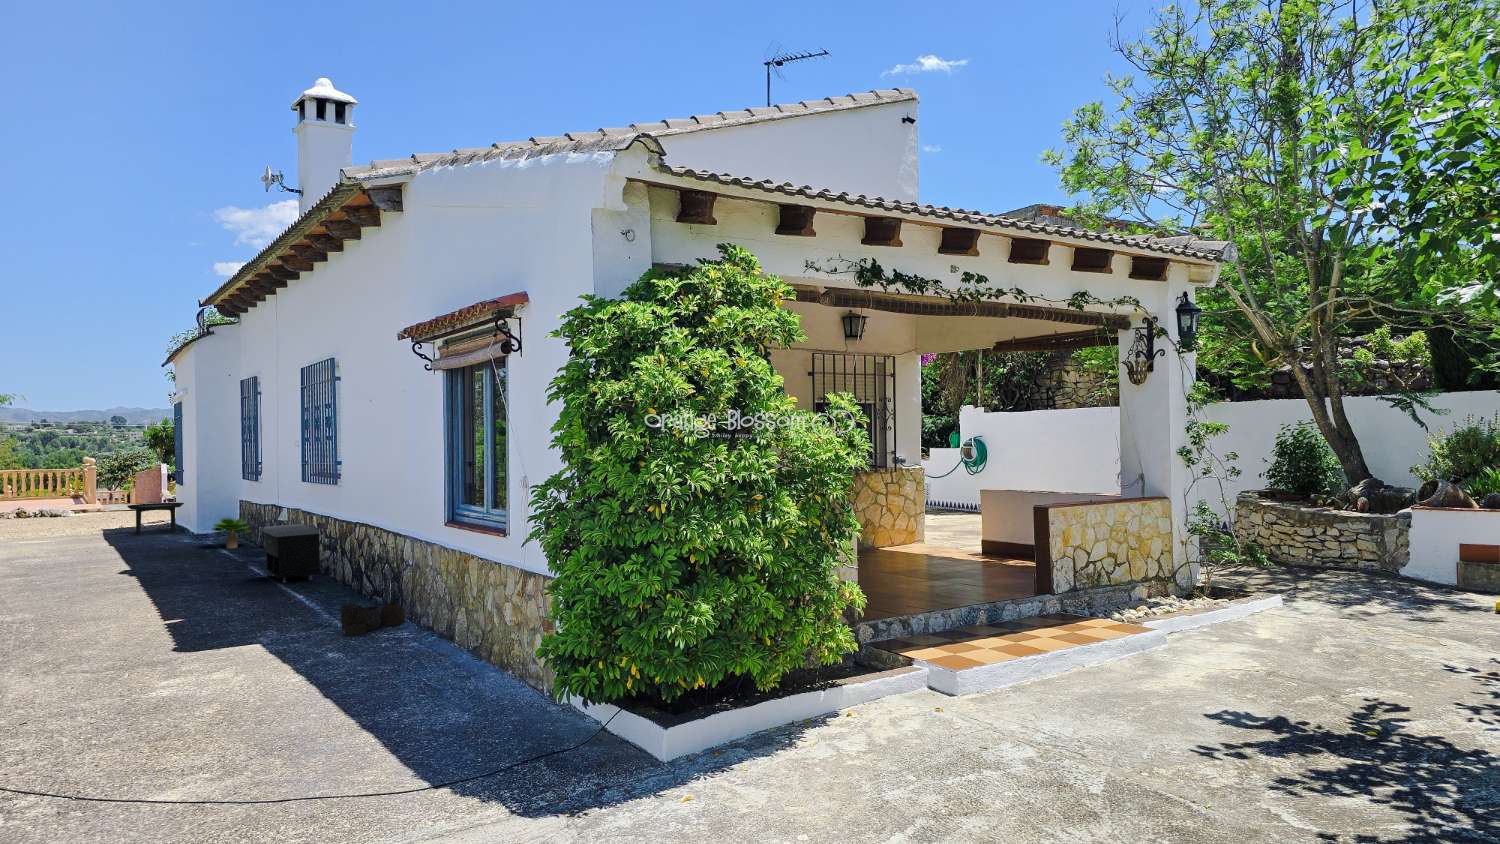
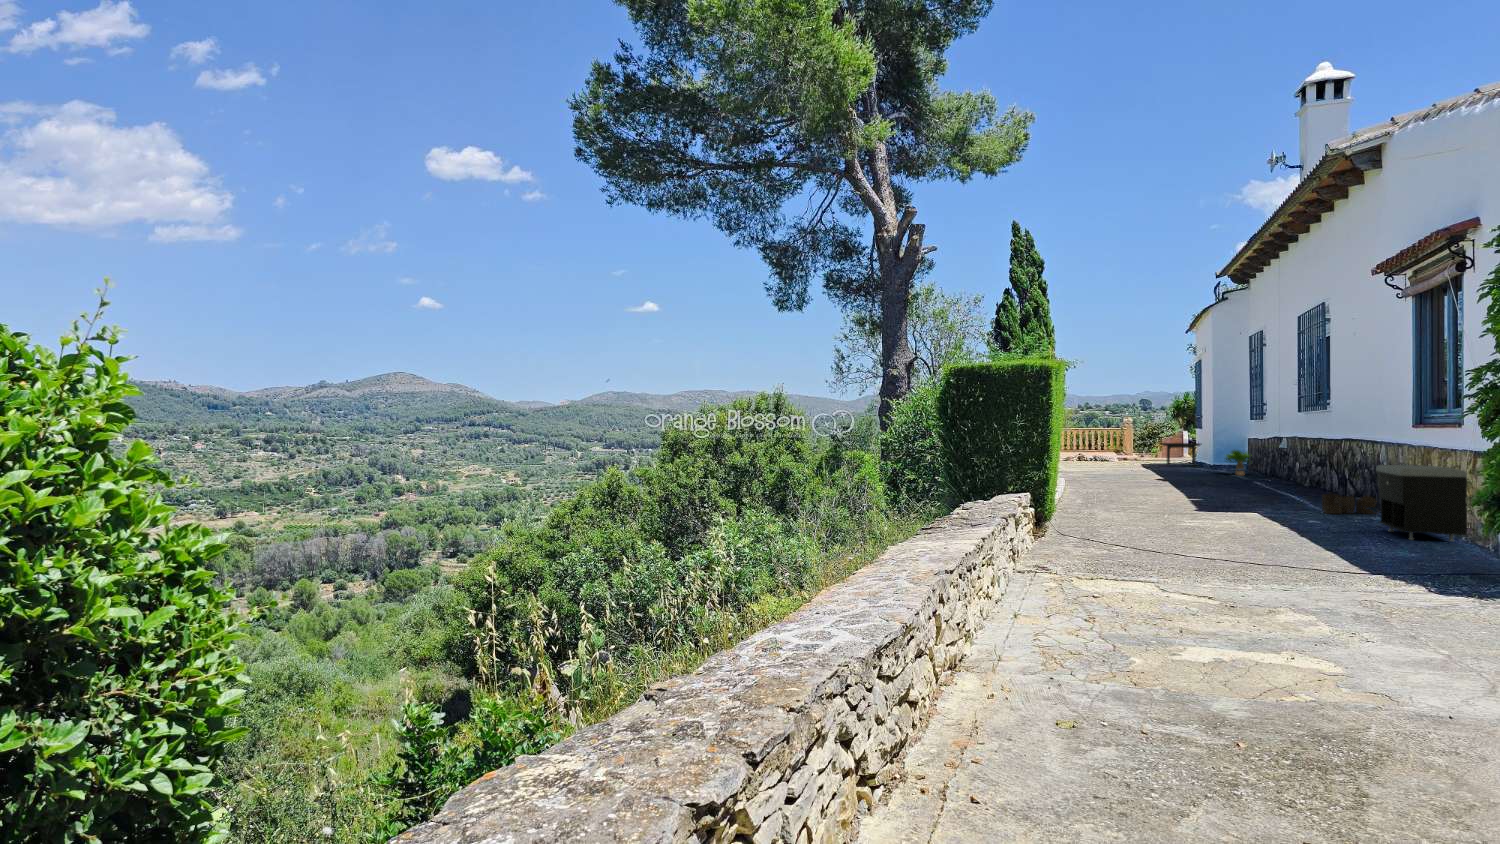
storage bench: present [263,524,320,582] -> present [1376,465,1467,541]

